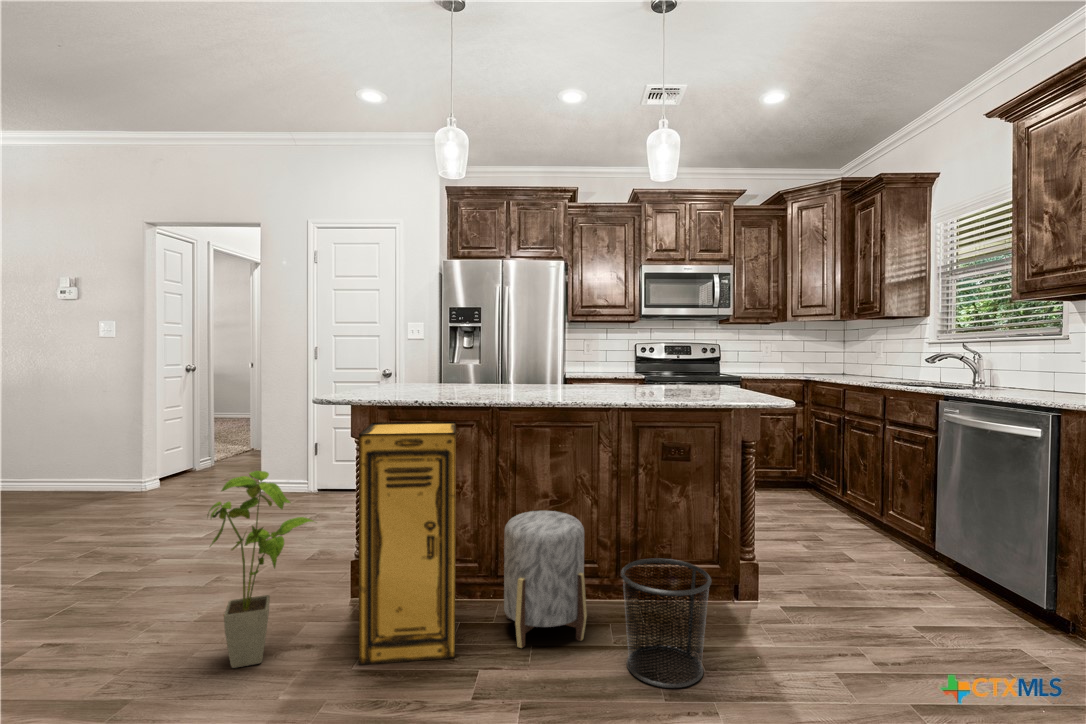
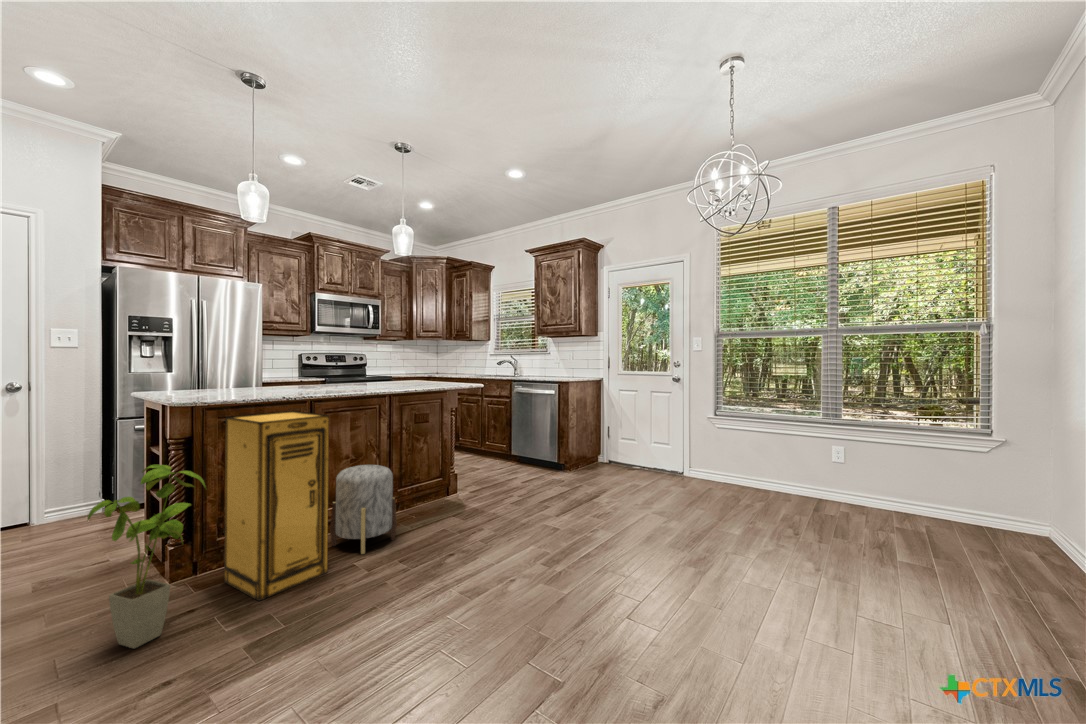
waste bin: present [621,558,711,688] -> none [426,476,476,542]

